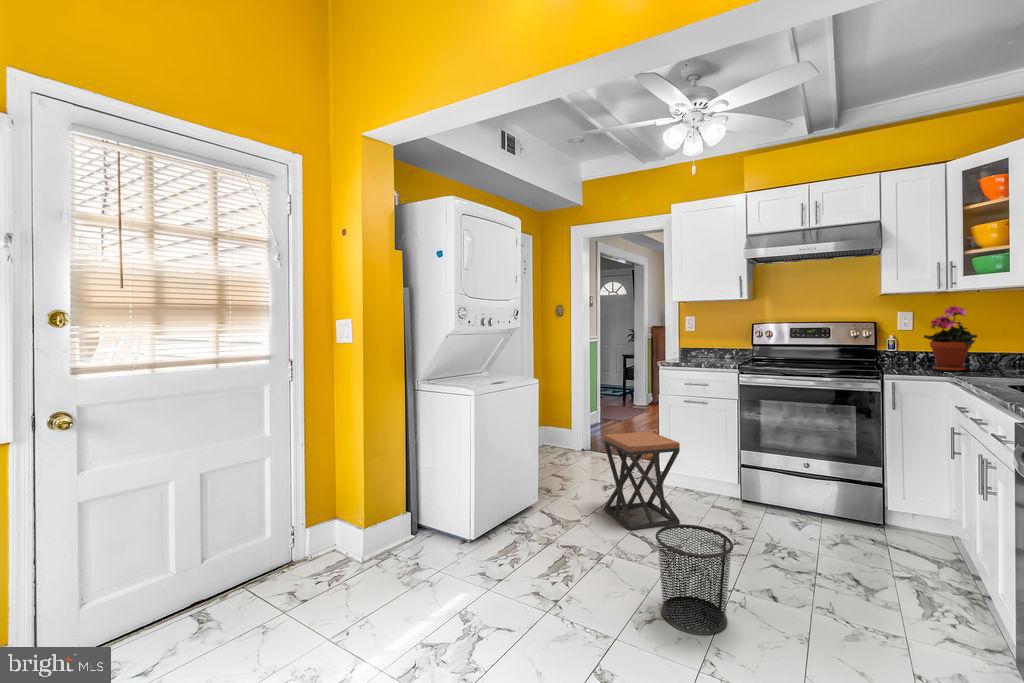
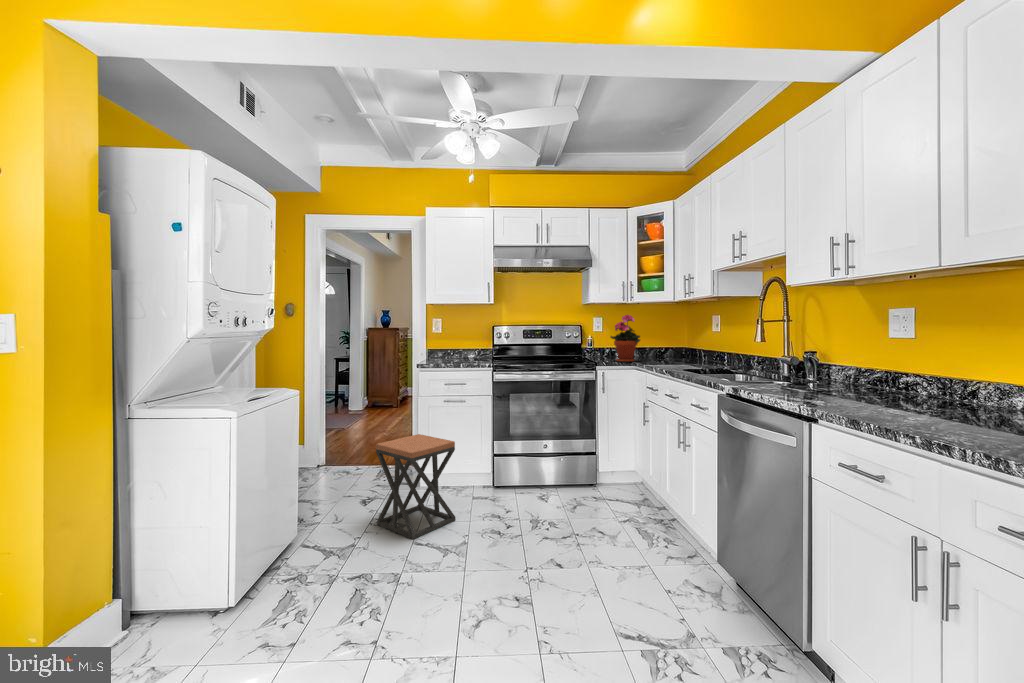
waste bin: present [655,524,734,634] -> none [475,519,545,624]

